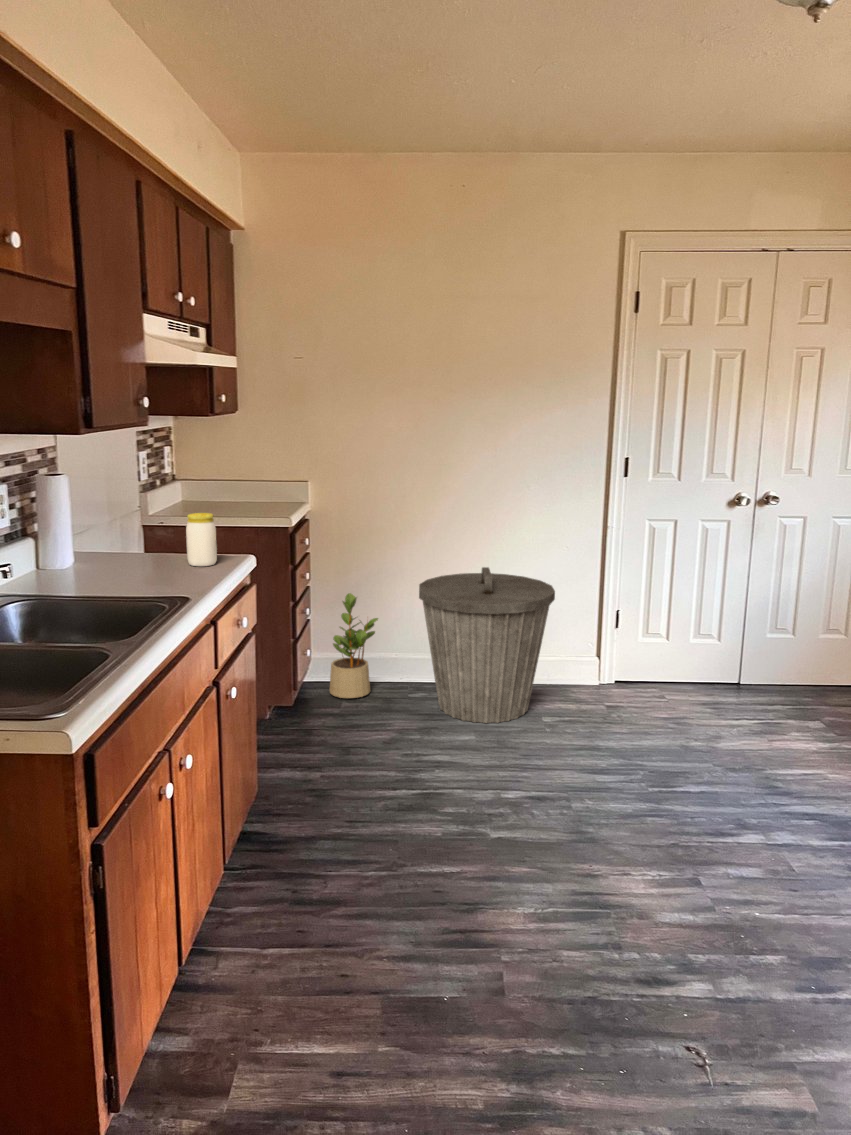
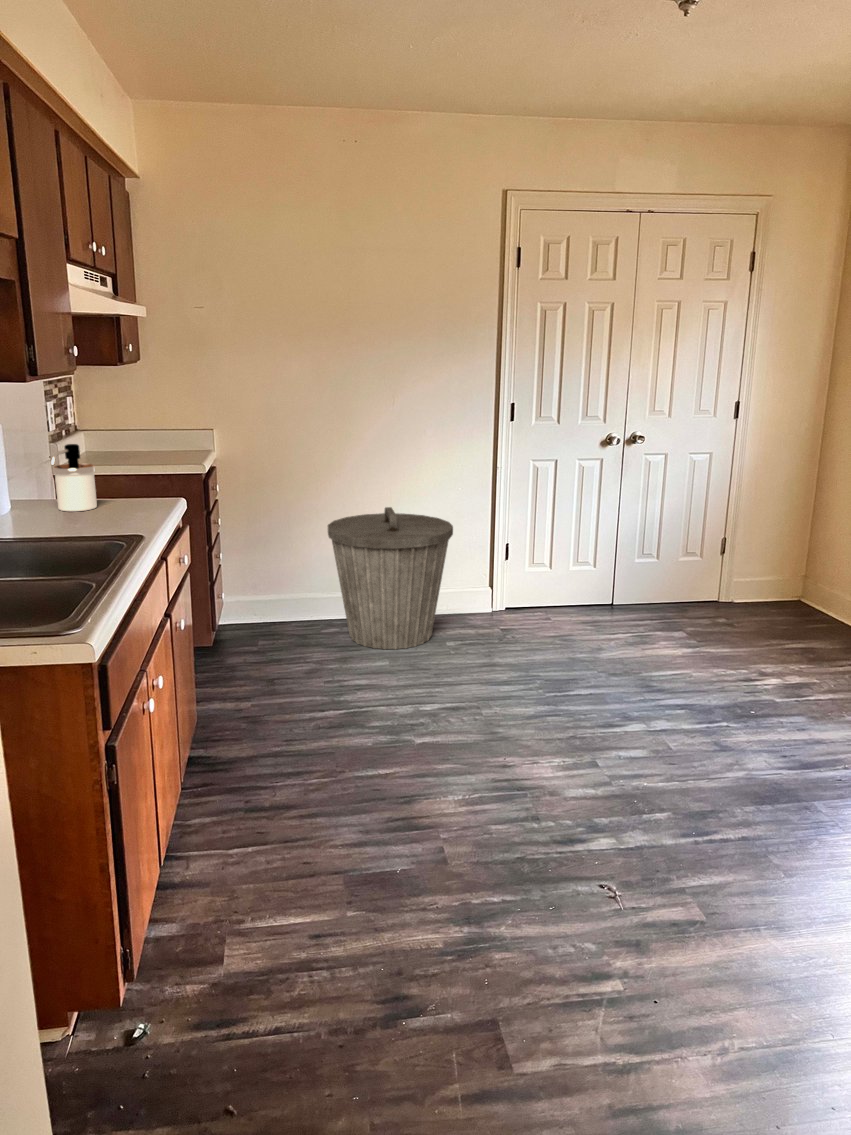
soap dispenser: none [106,498,155,568] -> present [51,444,97,511]
jar: present [186,513,217,566] -> none [126,457,157,507]
potted plant: present [329,593,378,698] -> none [244,536,288,635]

